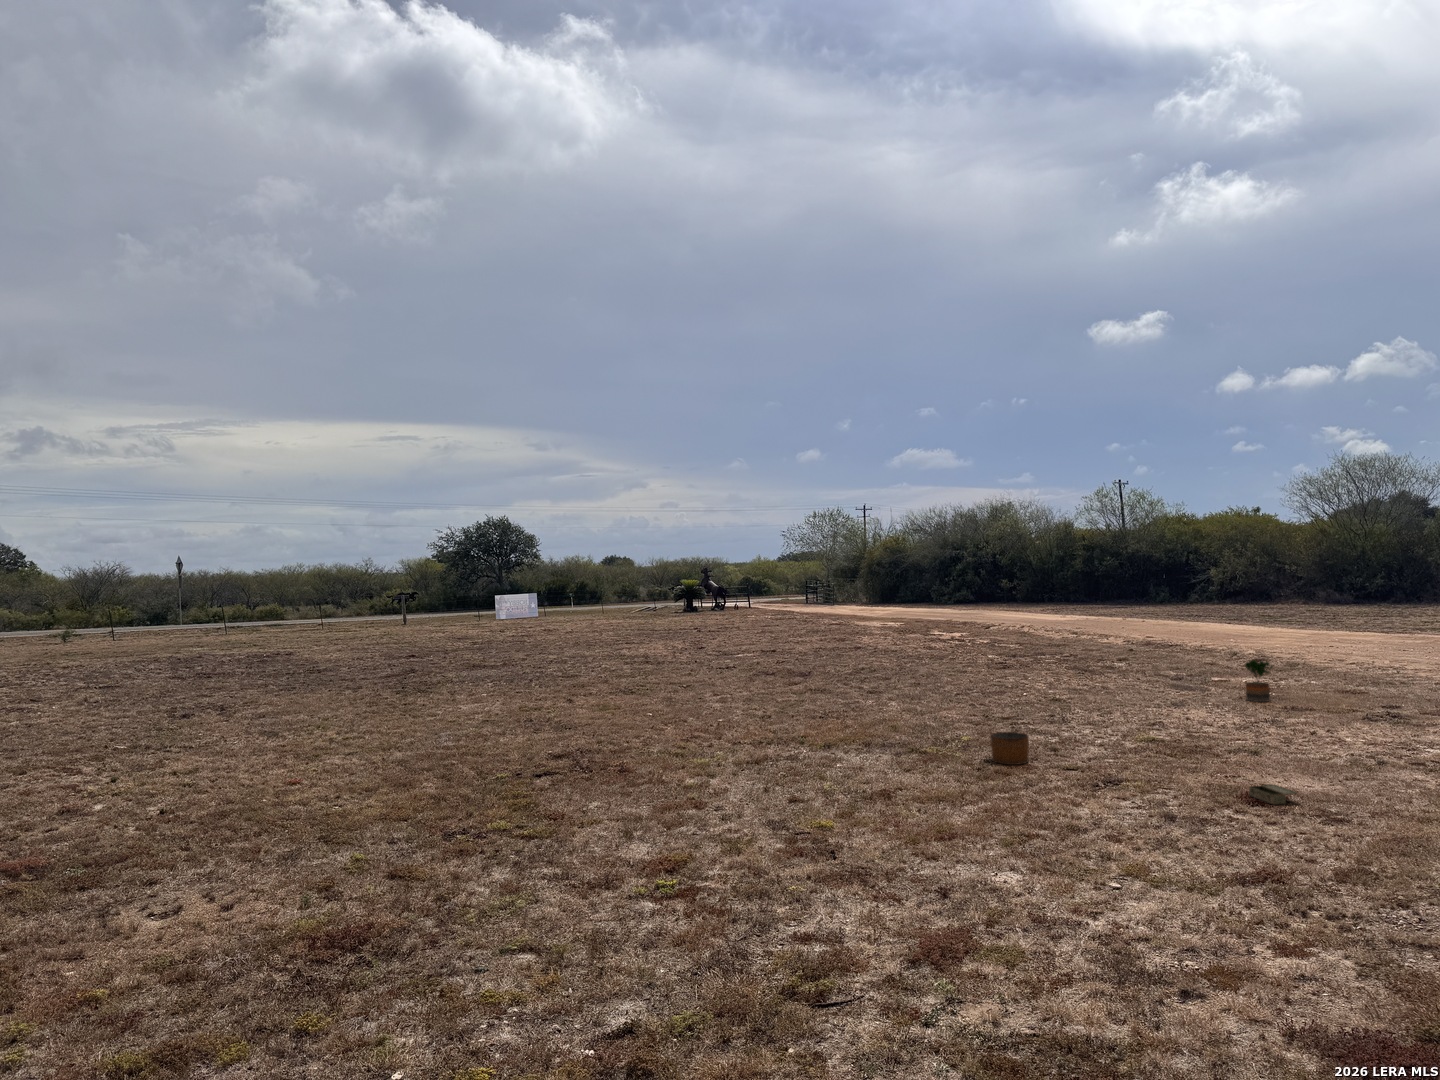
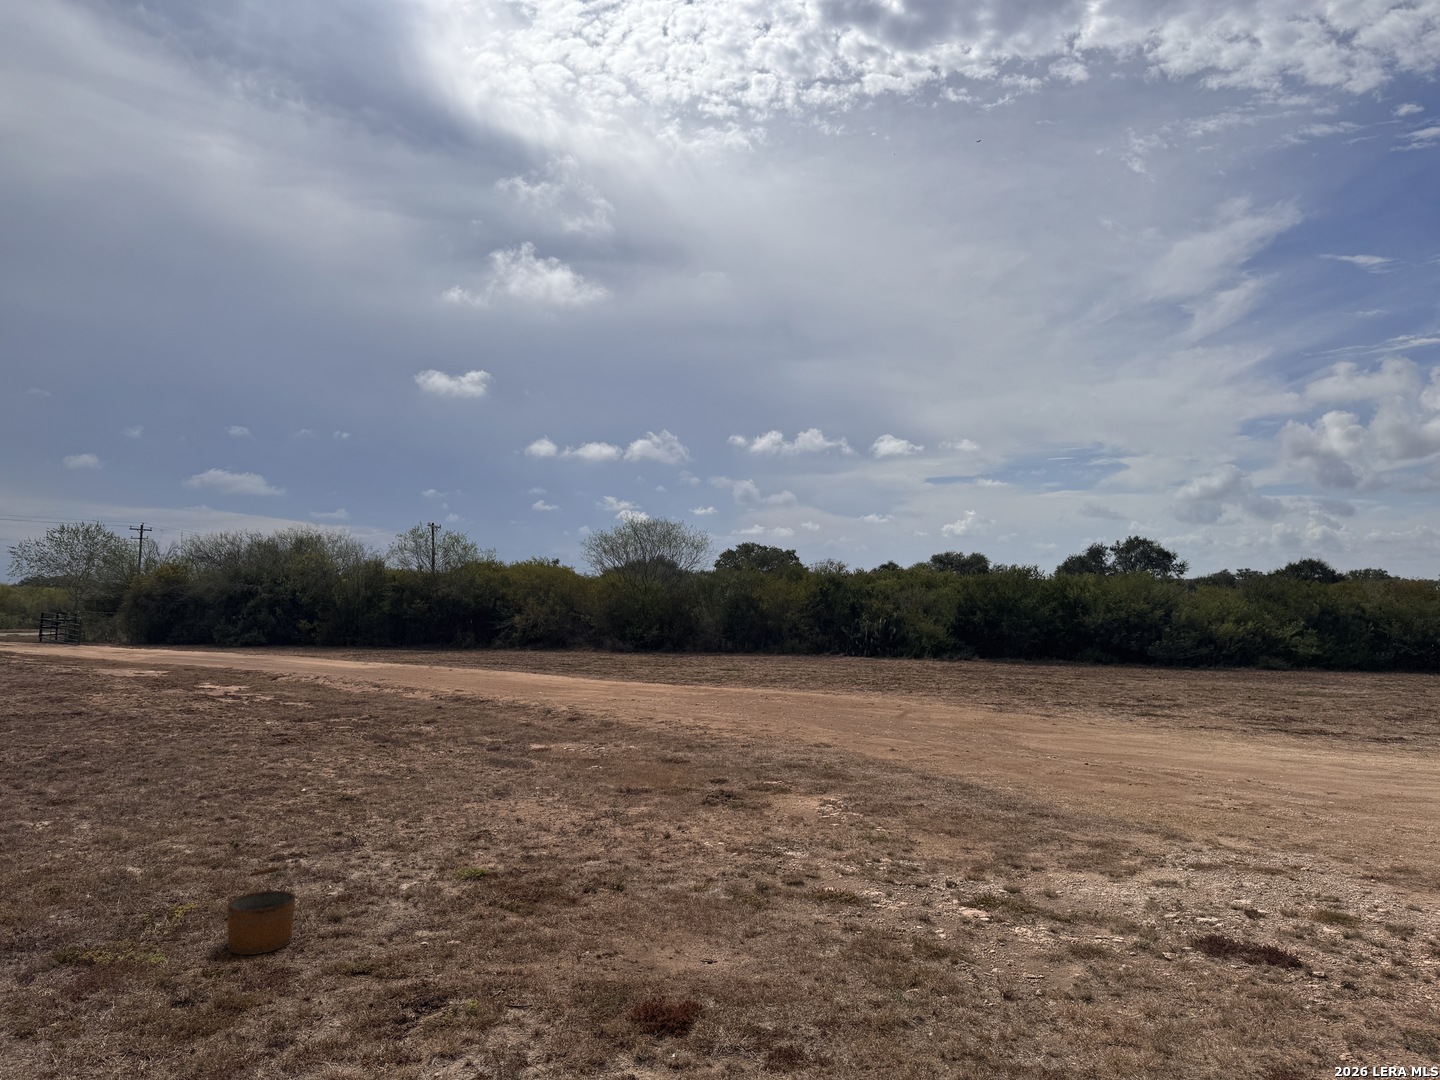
potted tree: present [1245,660,1272,702] -> none [570,730,600,779]
toolbox: present [1249,784,1297,805] -> none [610,937,670,976]

